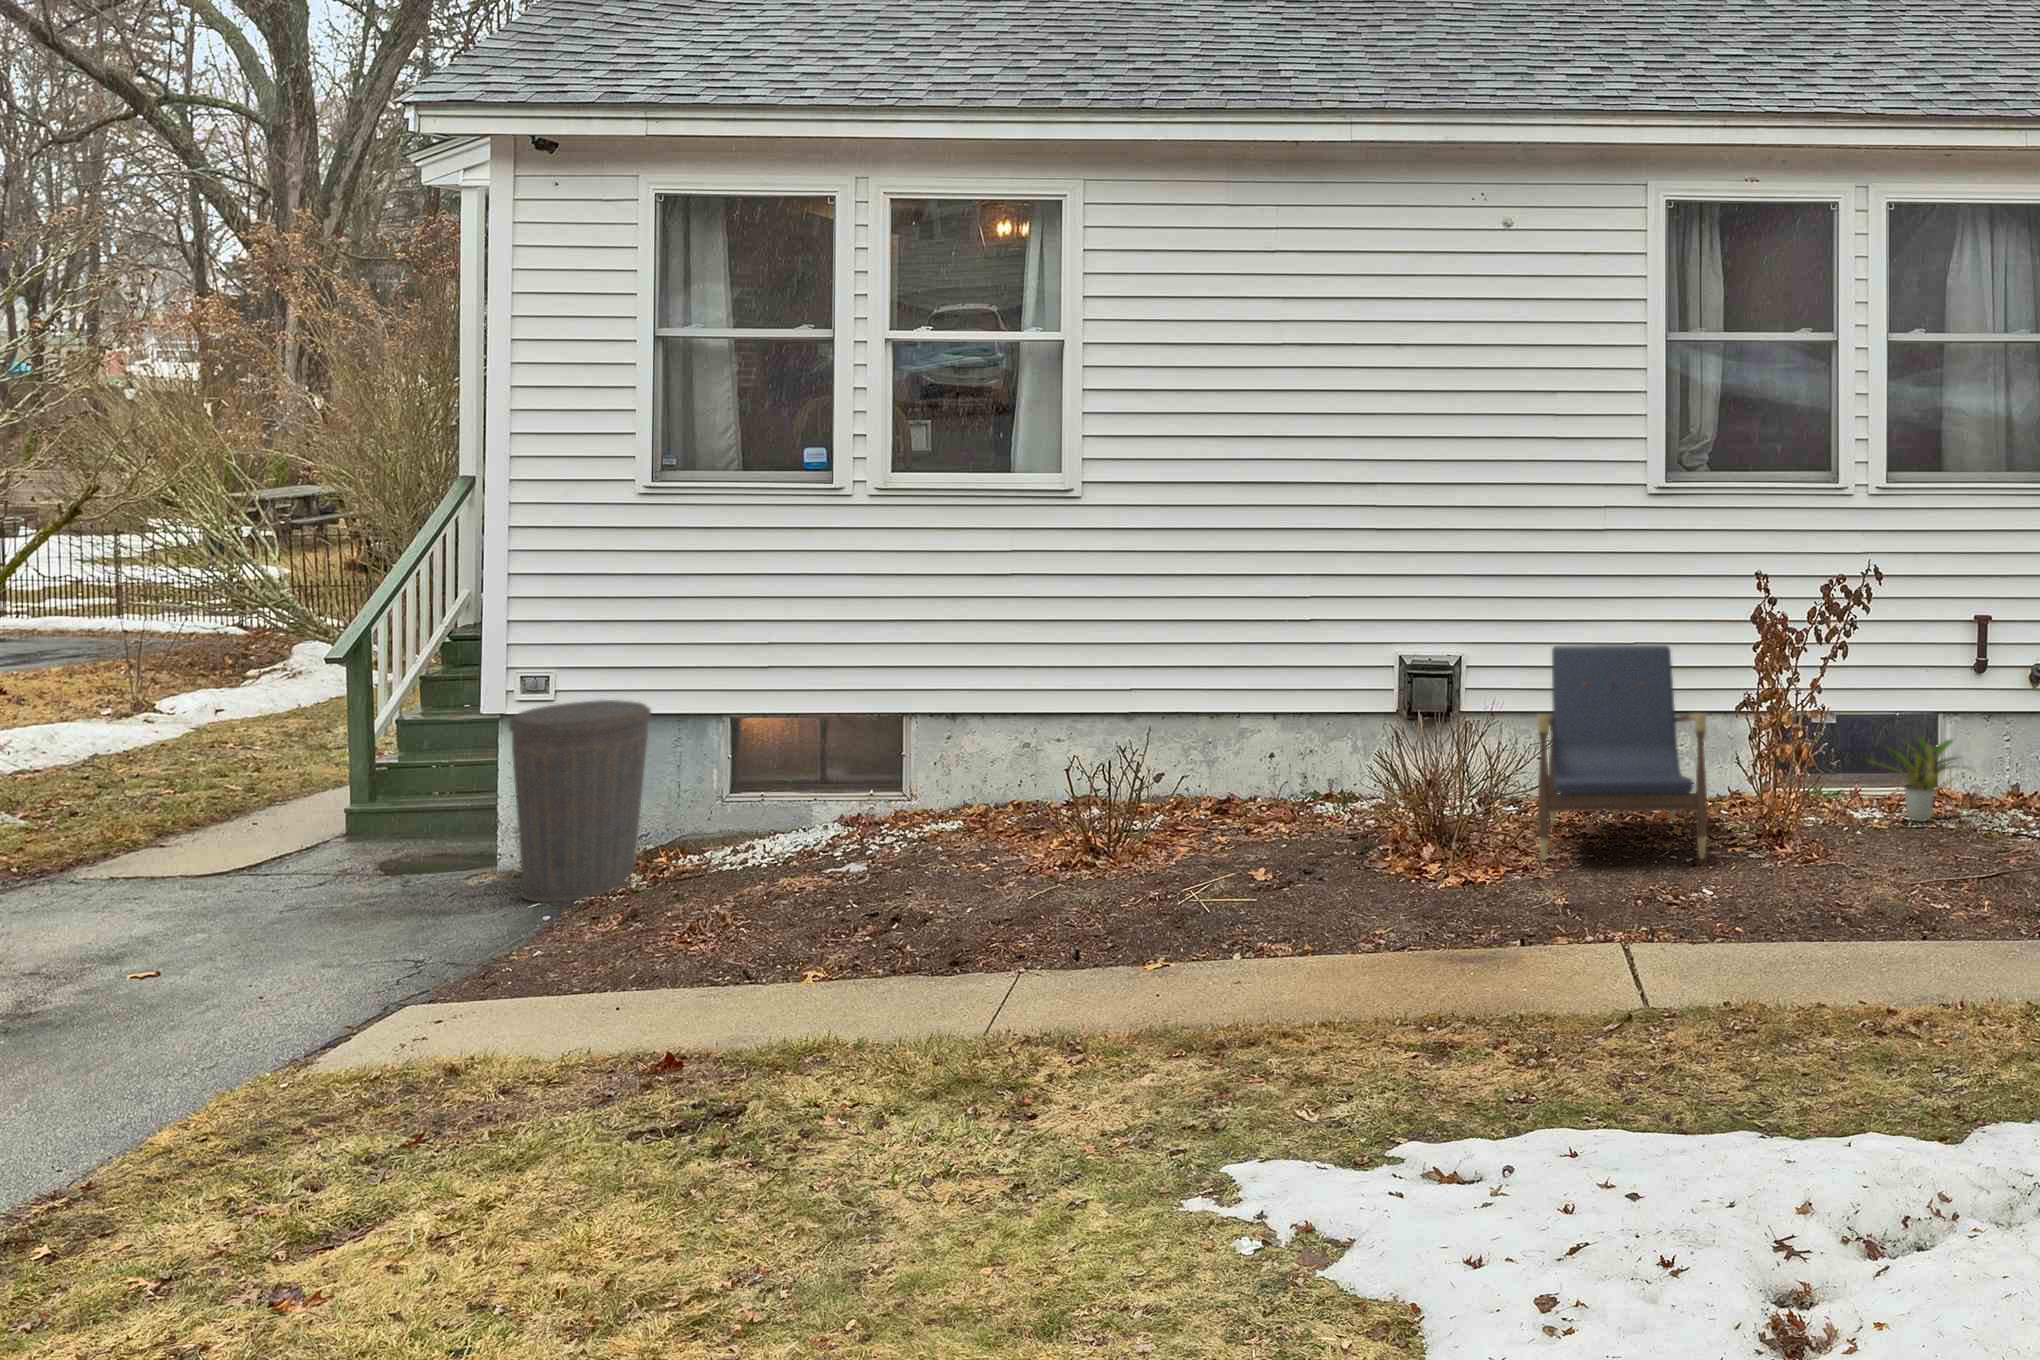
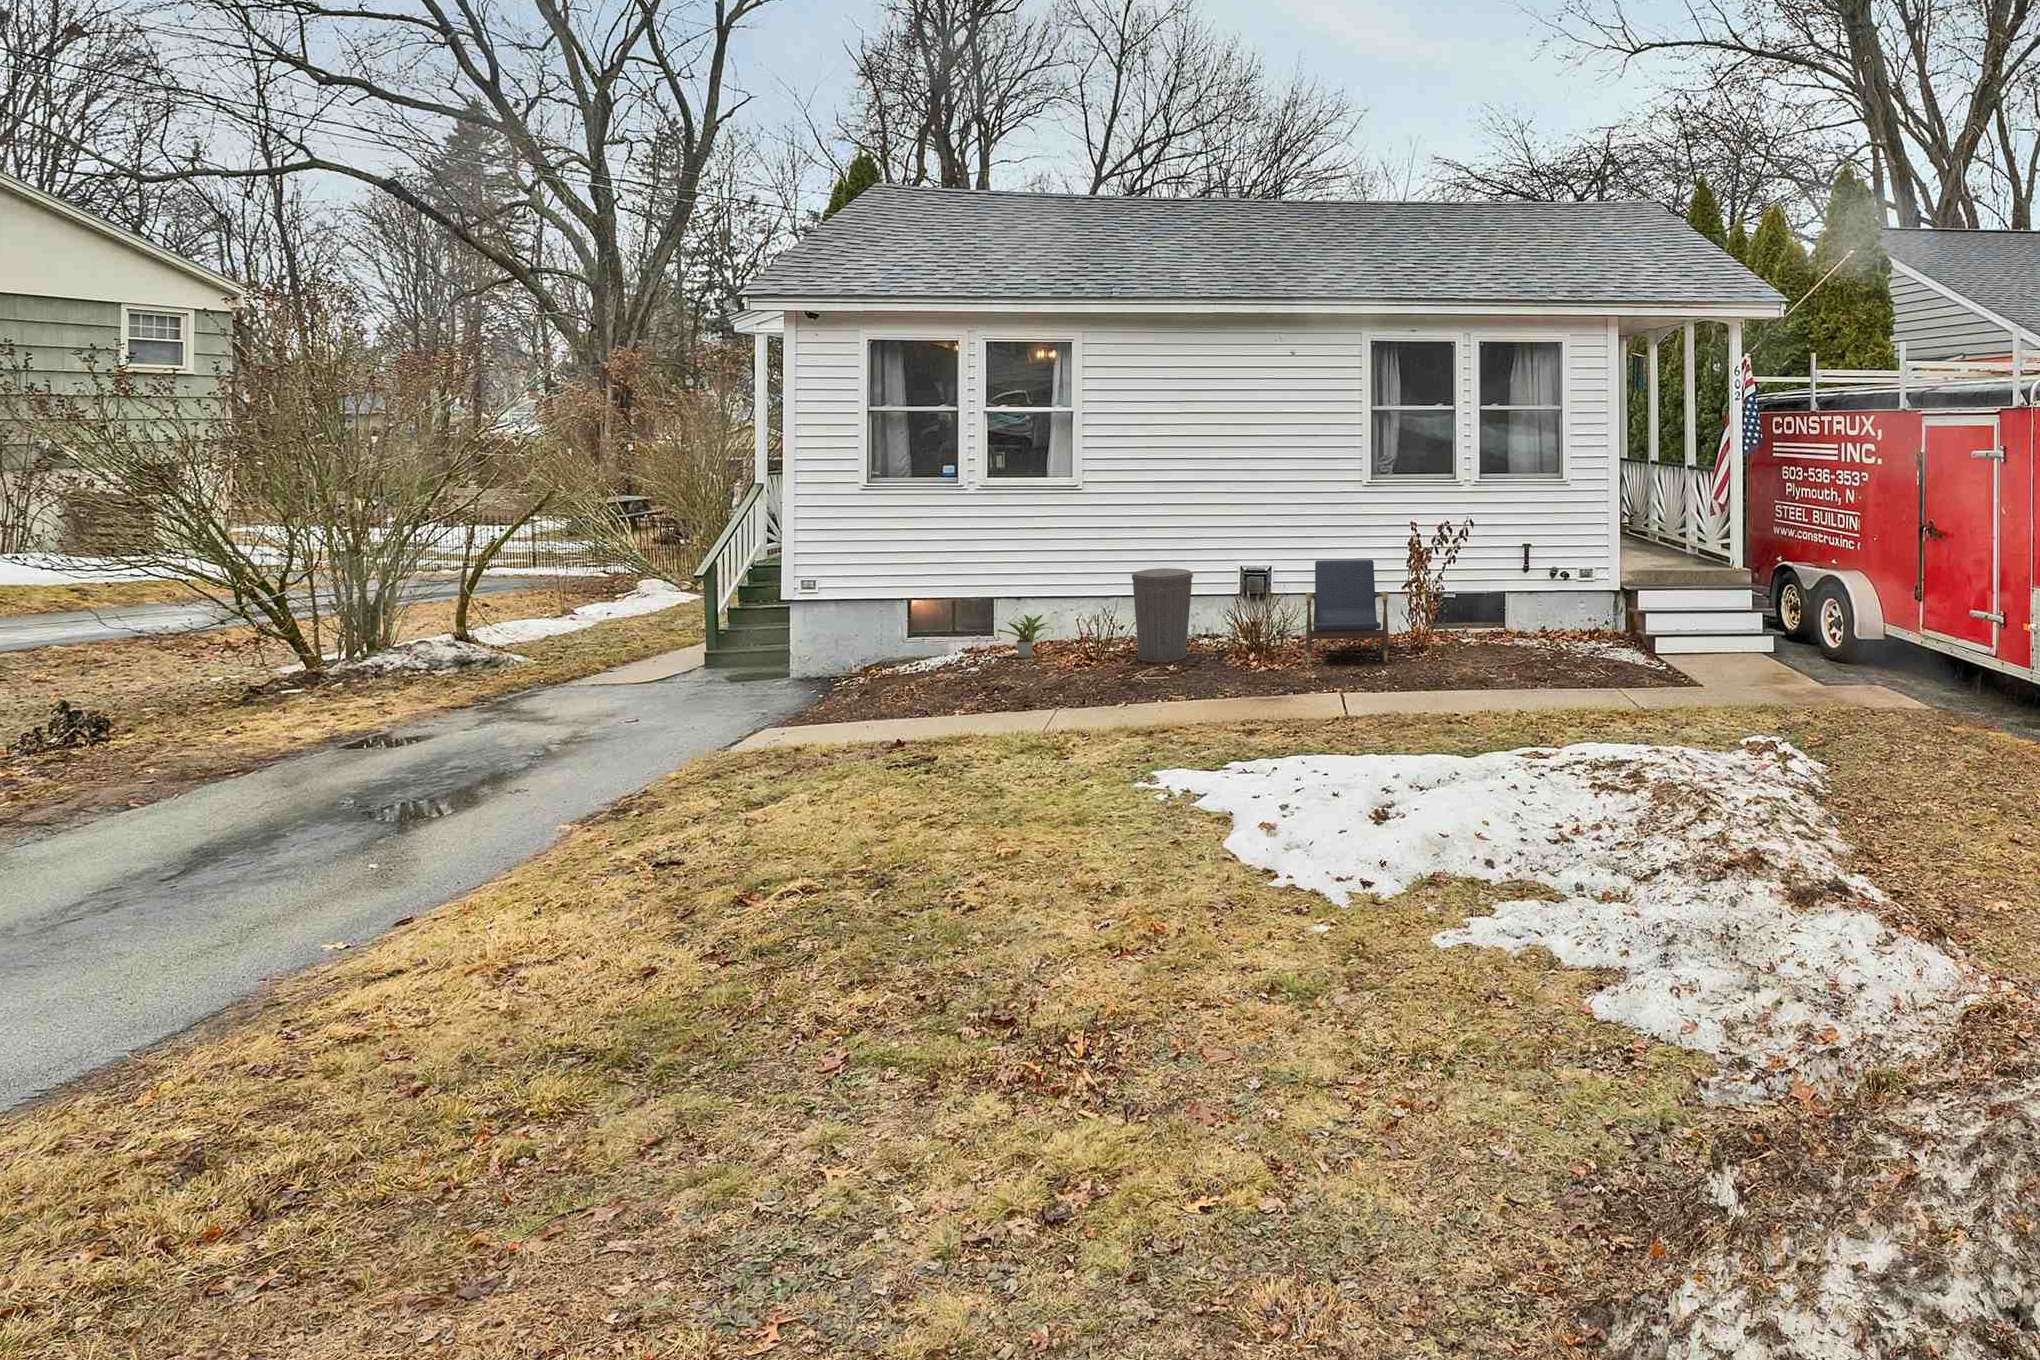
trash can: present [509,700,651,902] -> present [1132,568,1193,662]
potted plant: present [1868,737,1975,822] -> present [998,615,1052,658]

